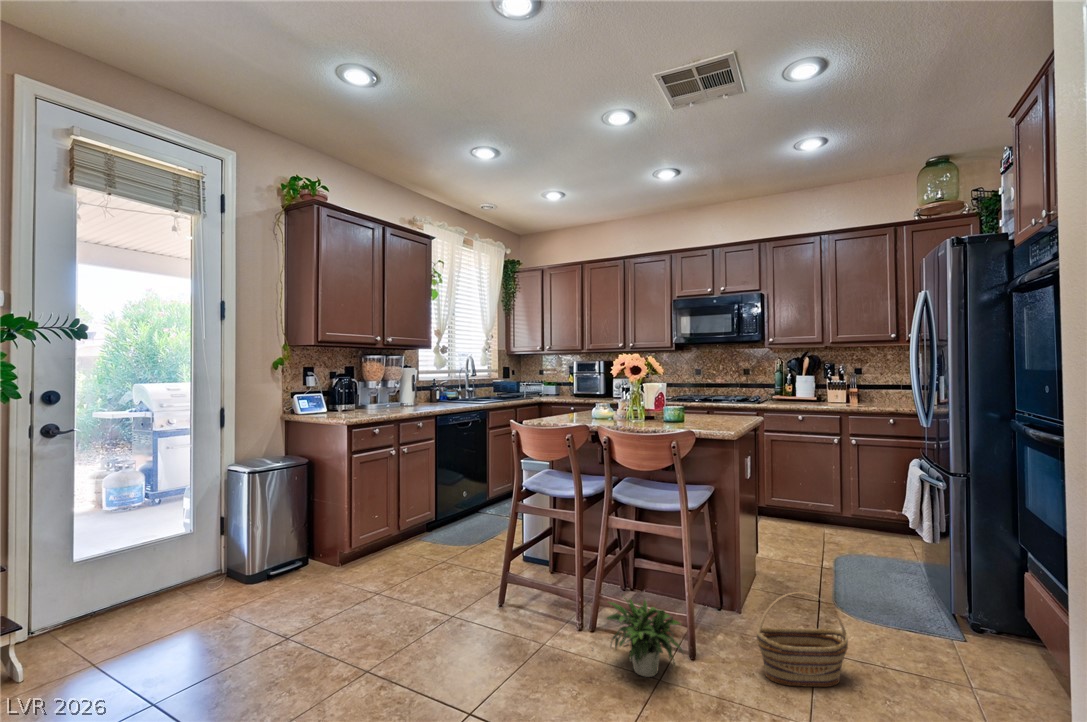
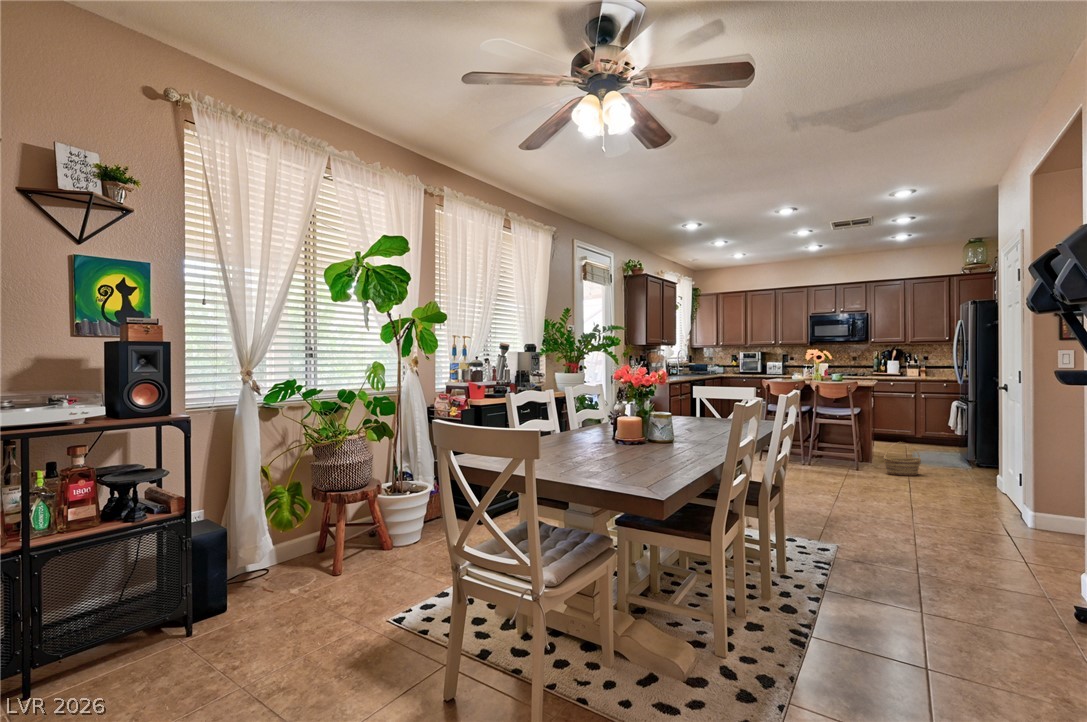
potted plant: present [607,598,683,677] -> none [812,445,856,473]

